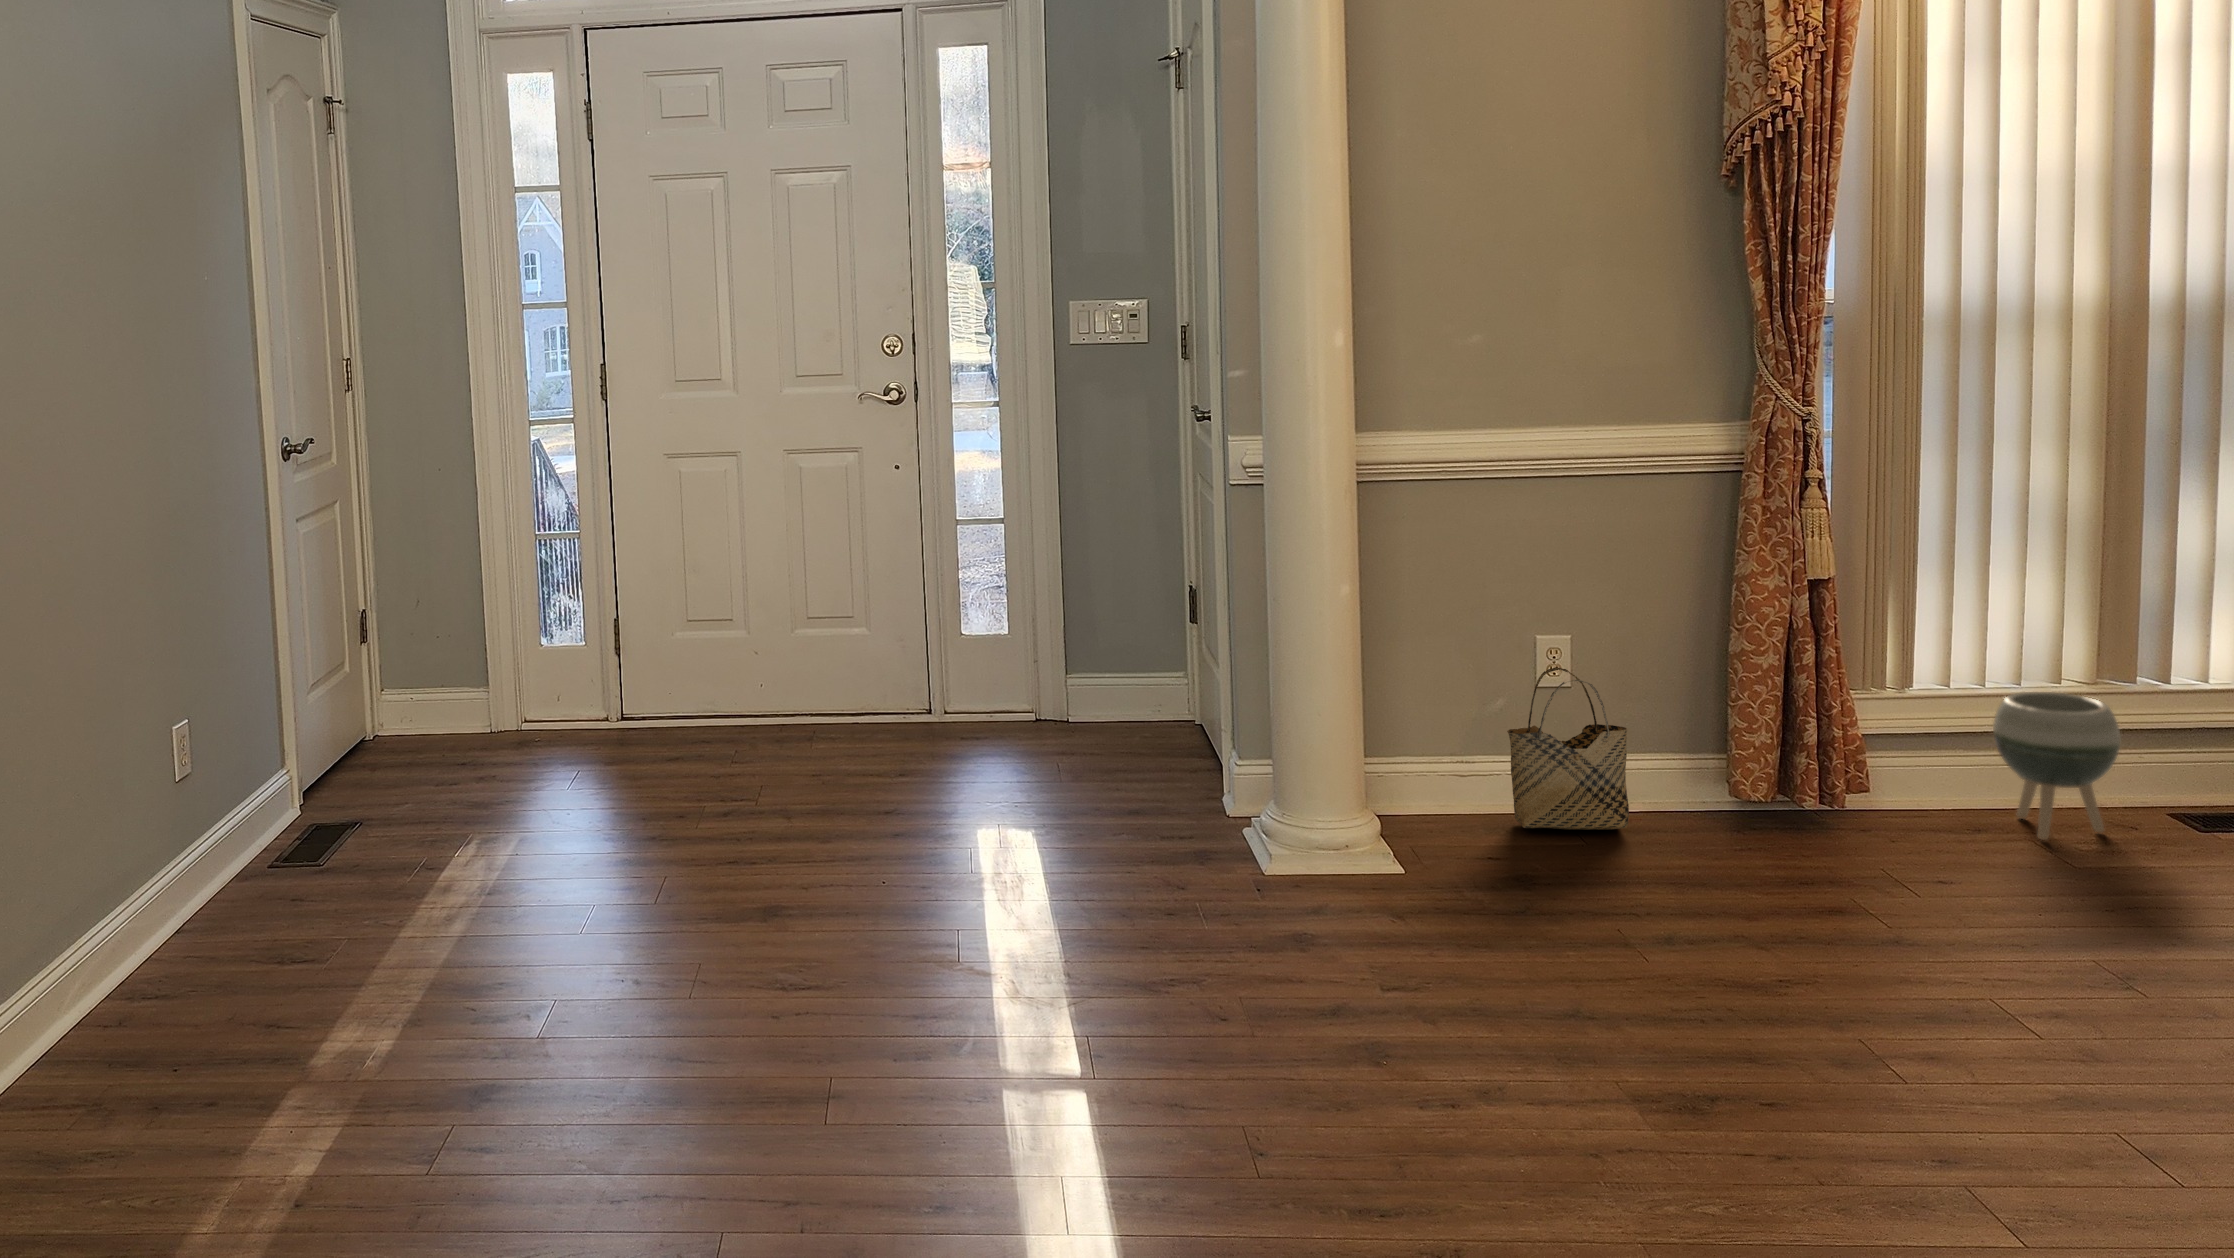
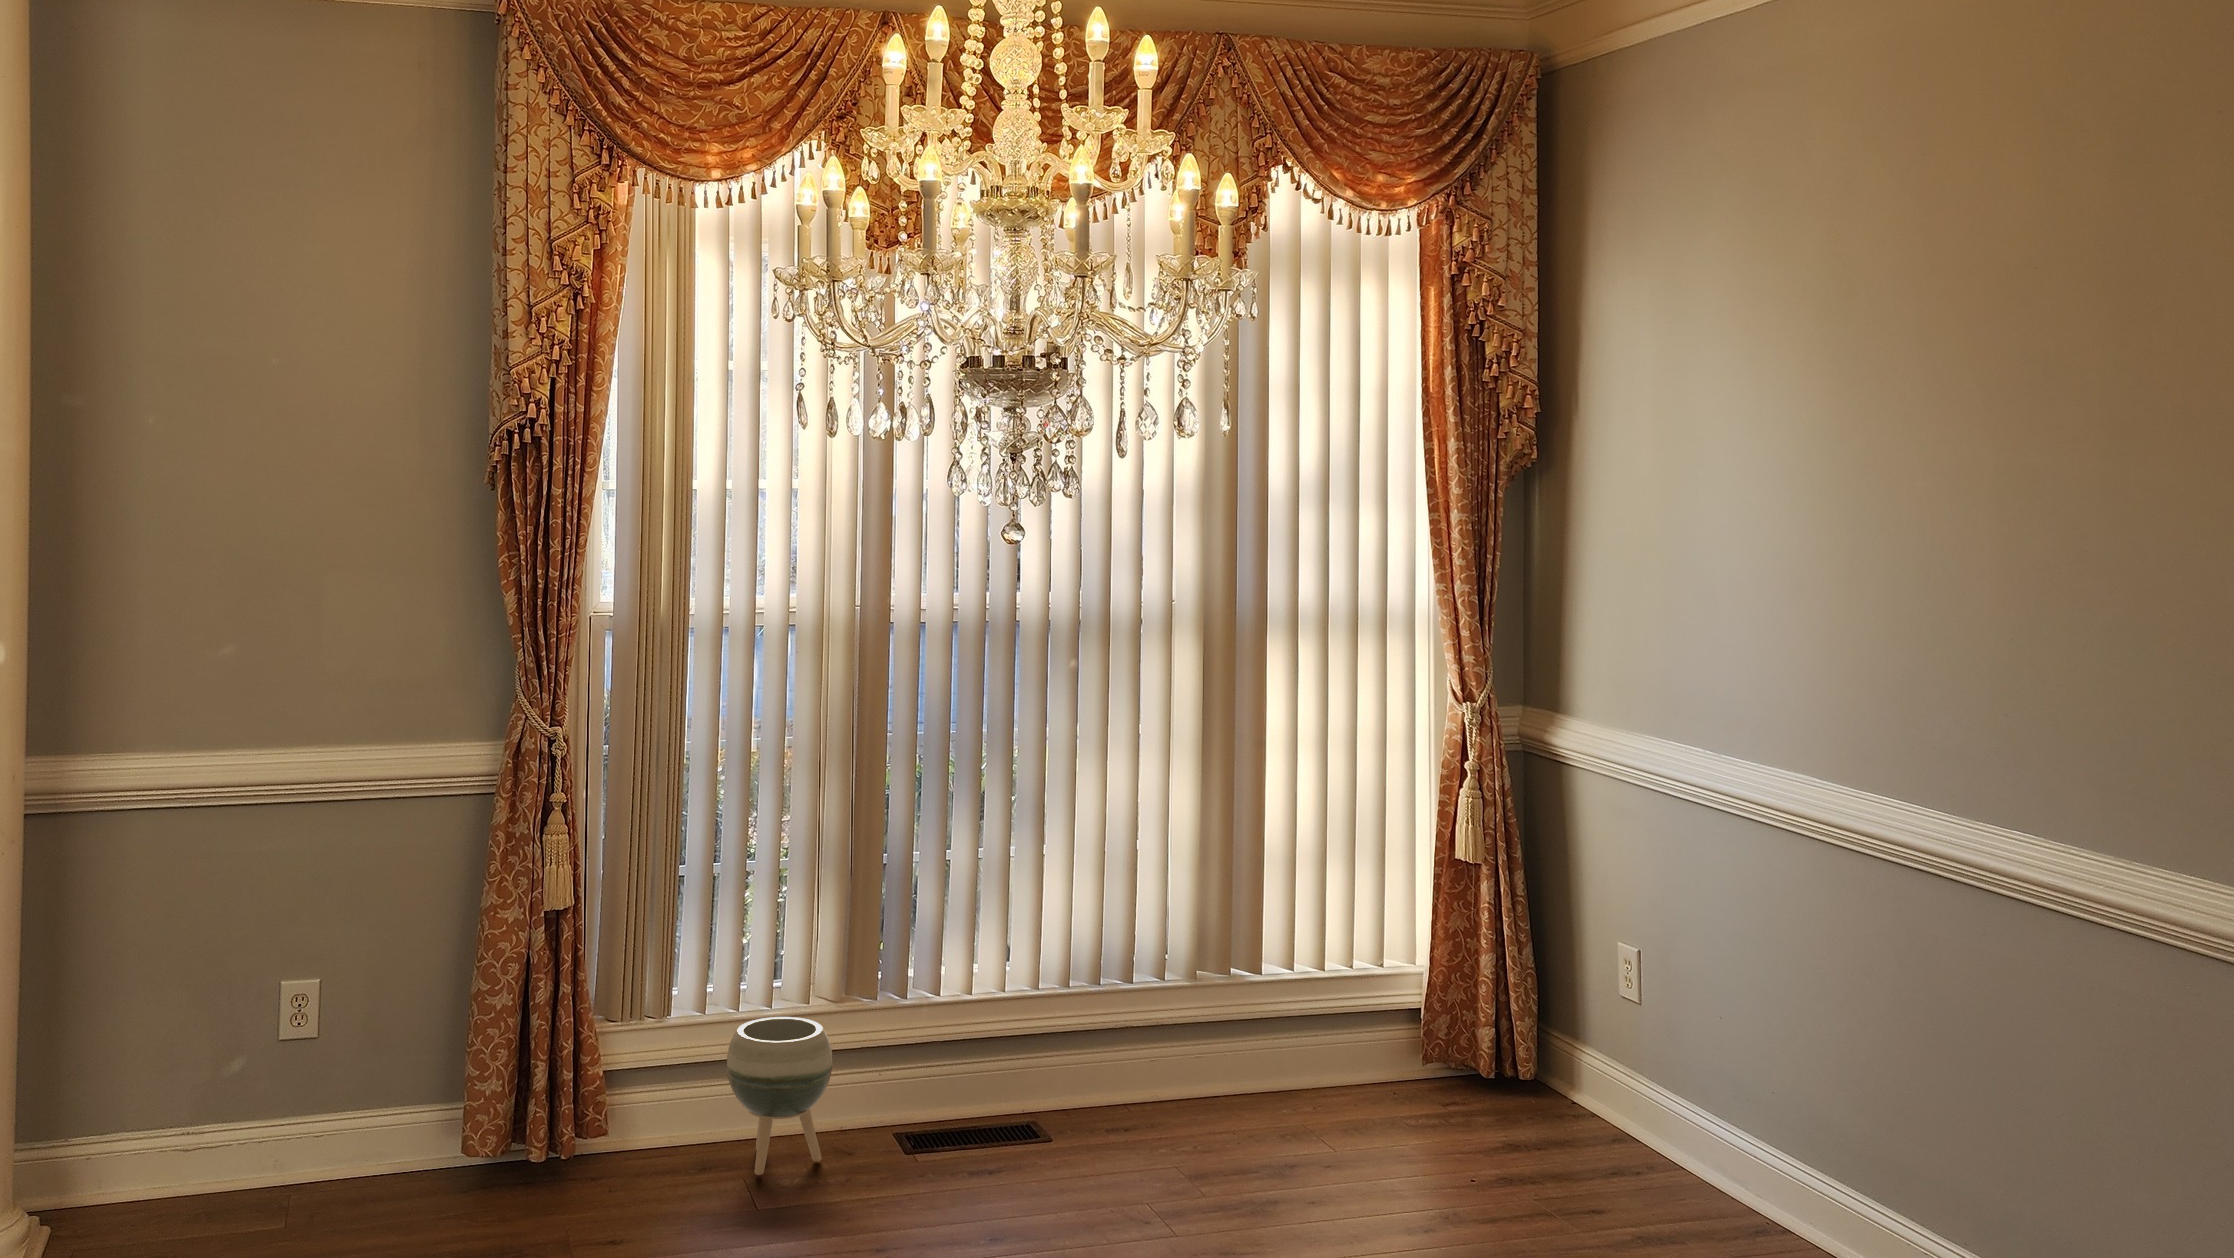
woven basket: present [1507,667,1629,830] -> none [225,1017,362,1208]

